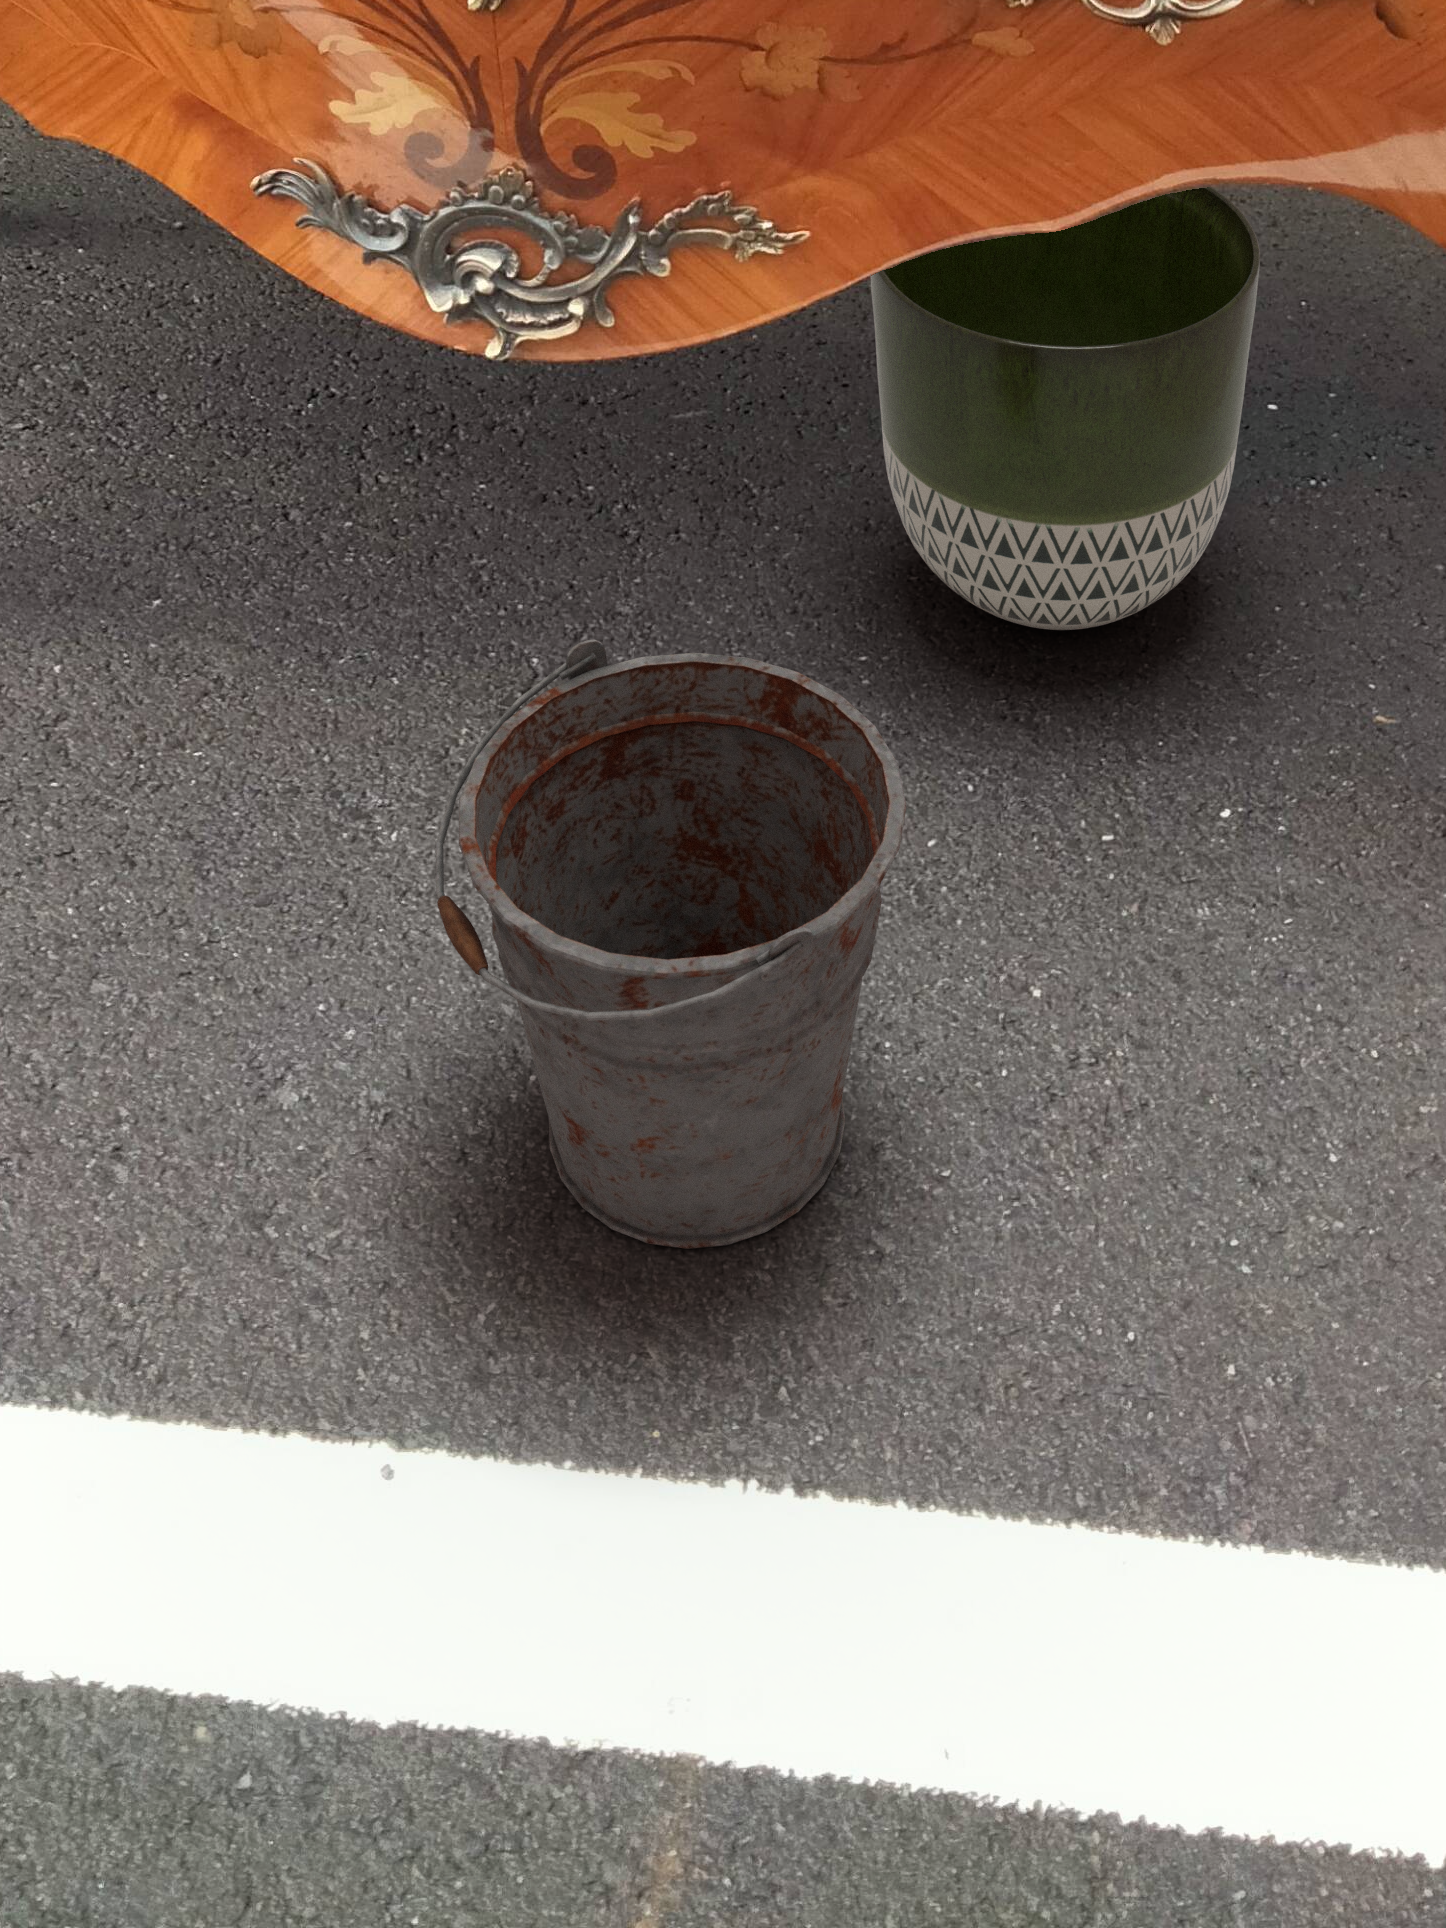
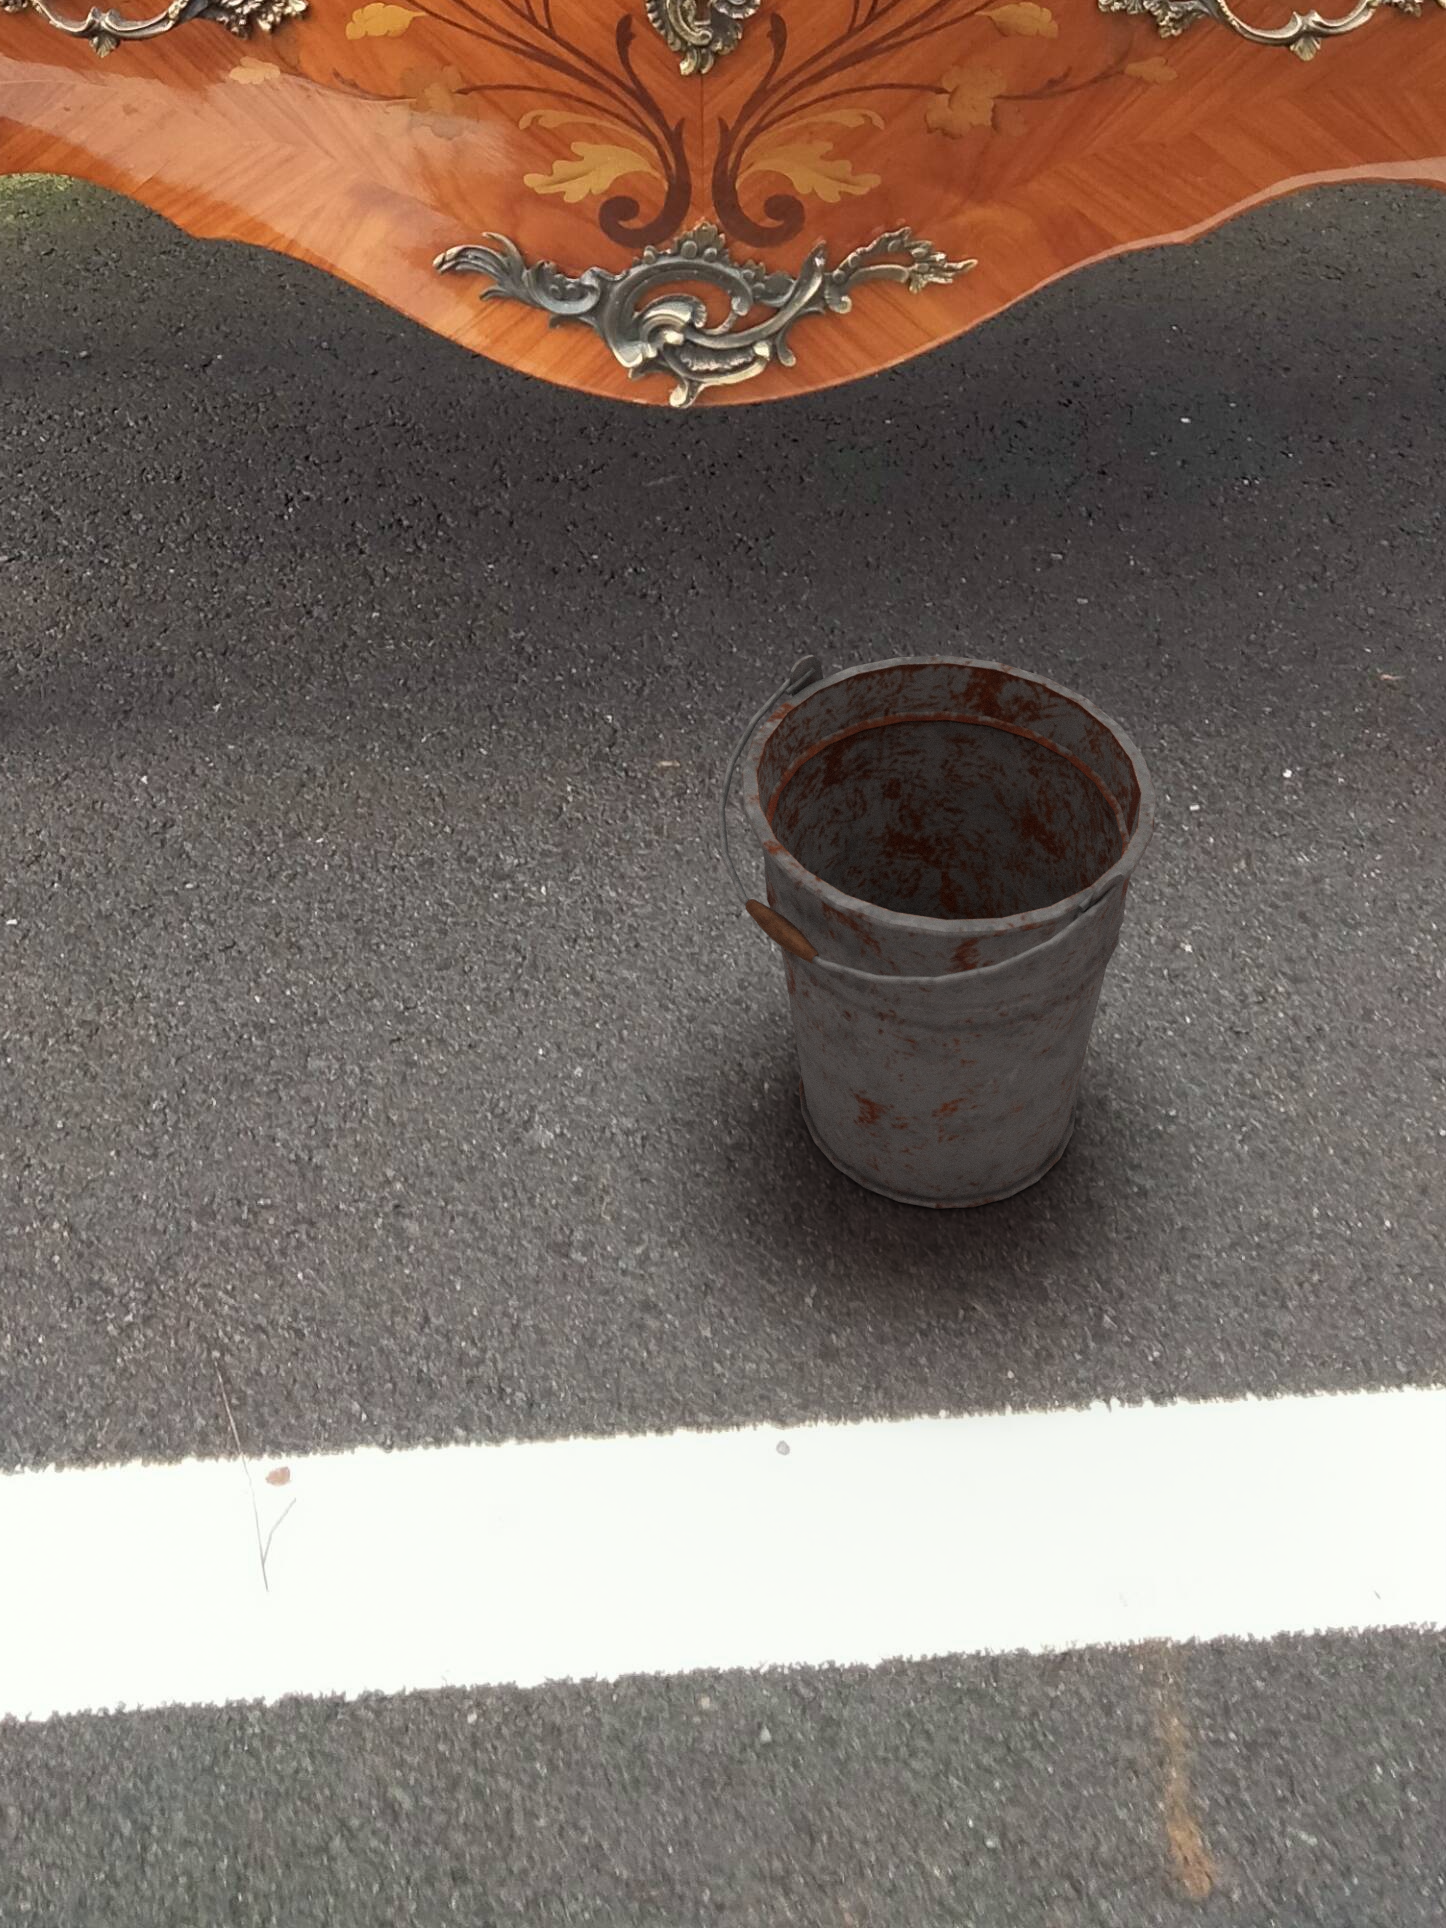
planter: present [870,187,1260,630] -> none [908,185,1266,627]

